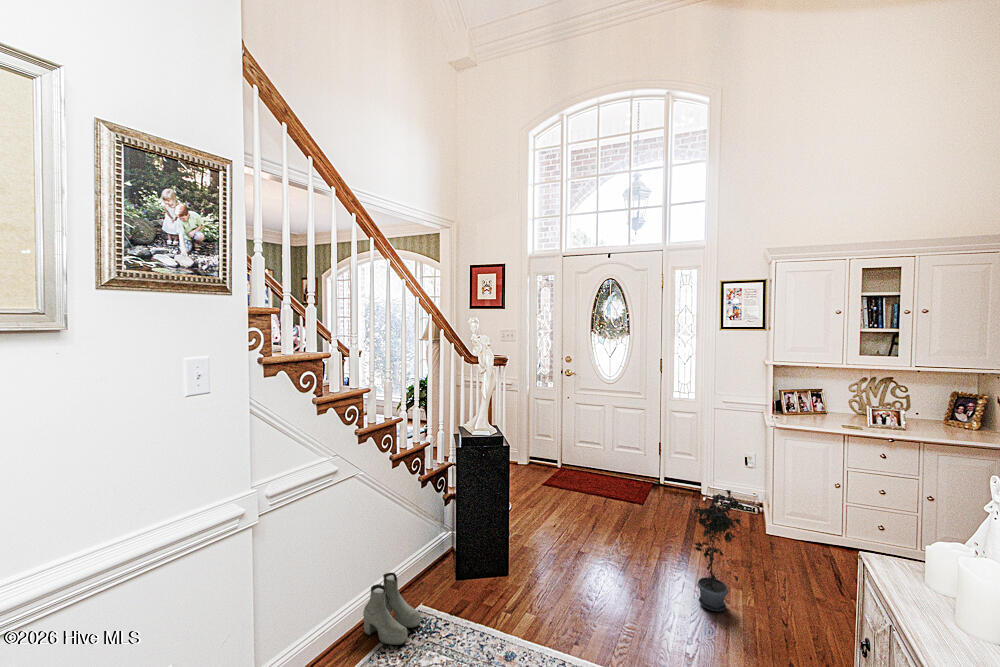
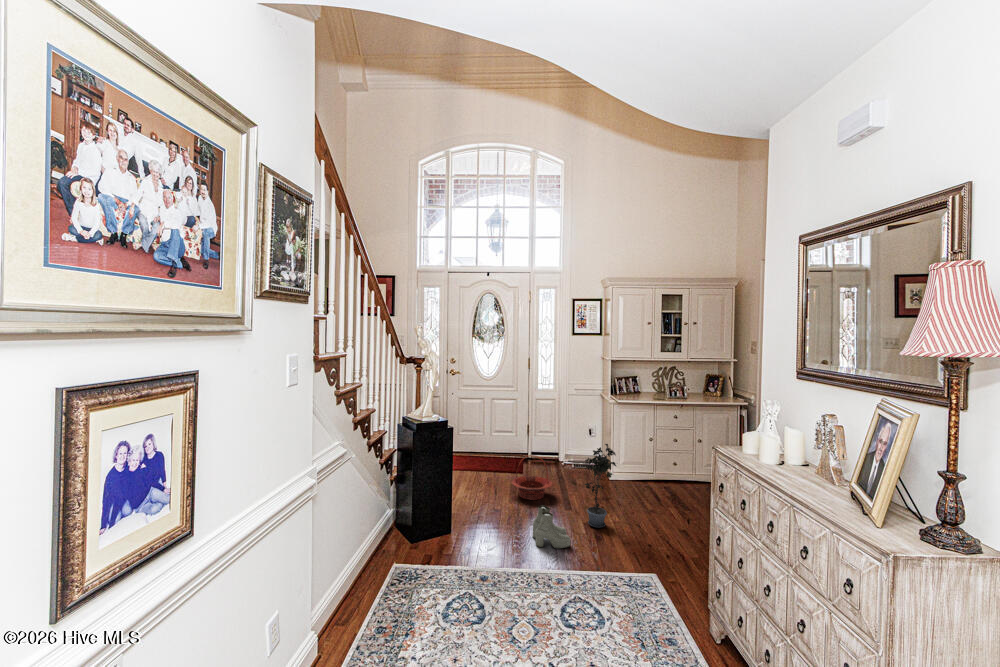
basket: none [611,488,667,548] -> present [512,455,552,500]
boots: present [363,573,421,645] -> present [533,505,570,549]

